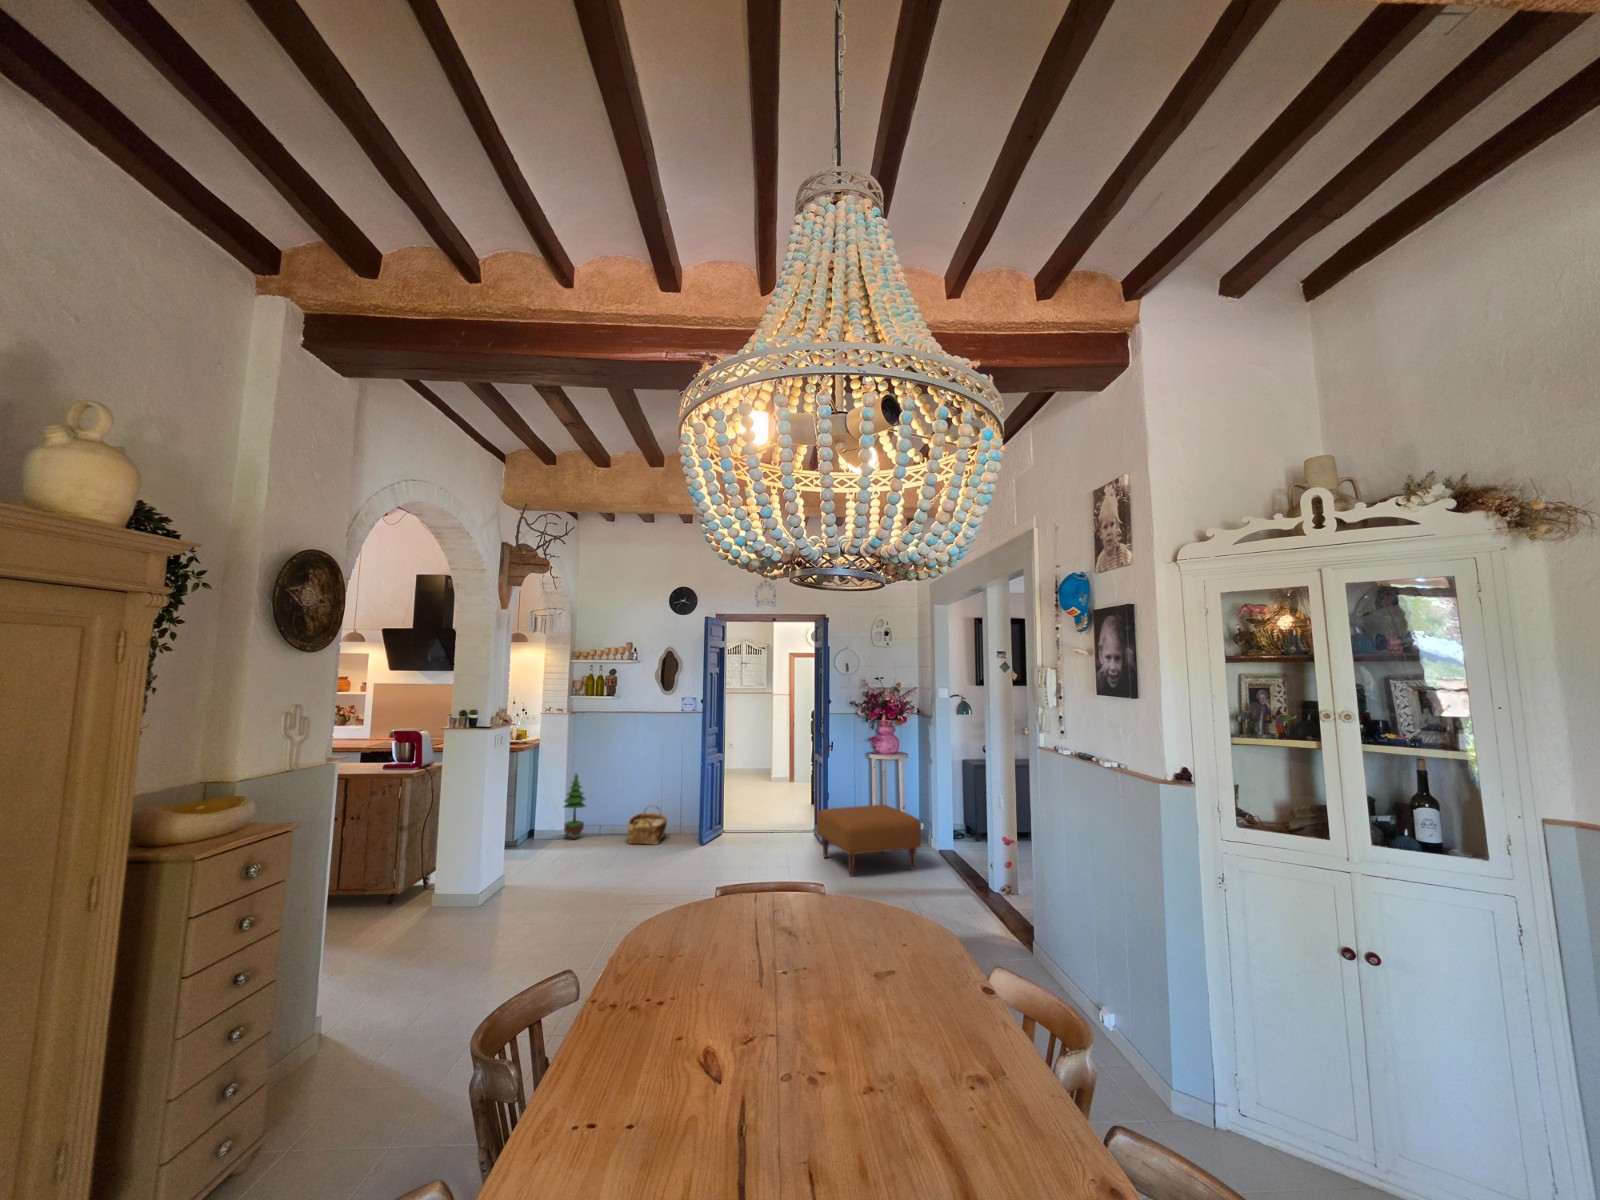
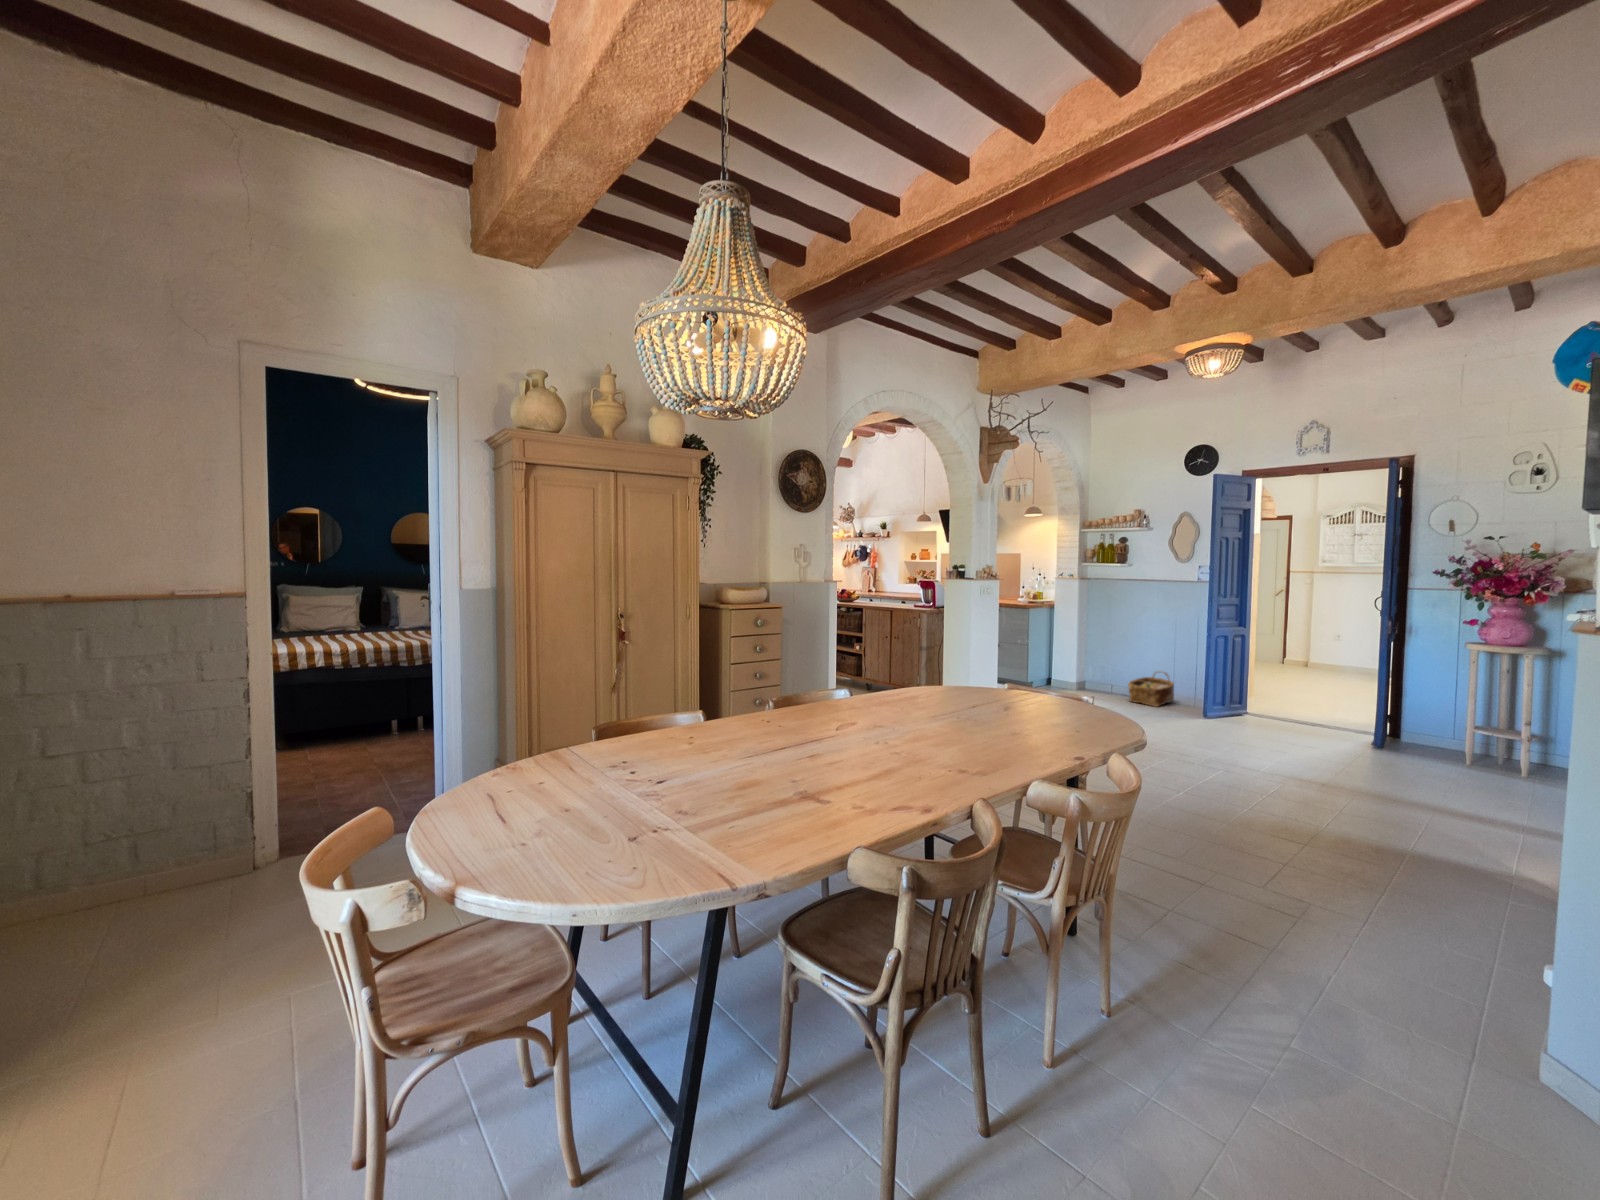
potted tree: present [564,774,586,839] -> none [1074,631,1097,690]
ottoman: present [817,805,921,877] -> none [1341,699,1508,795]

